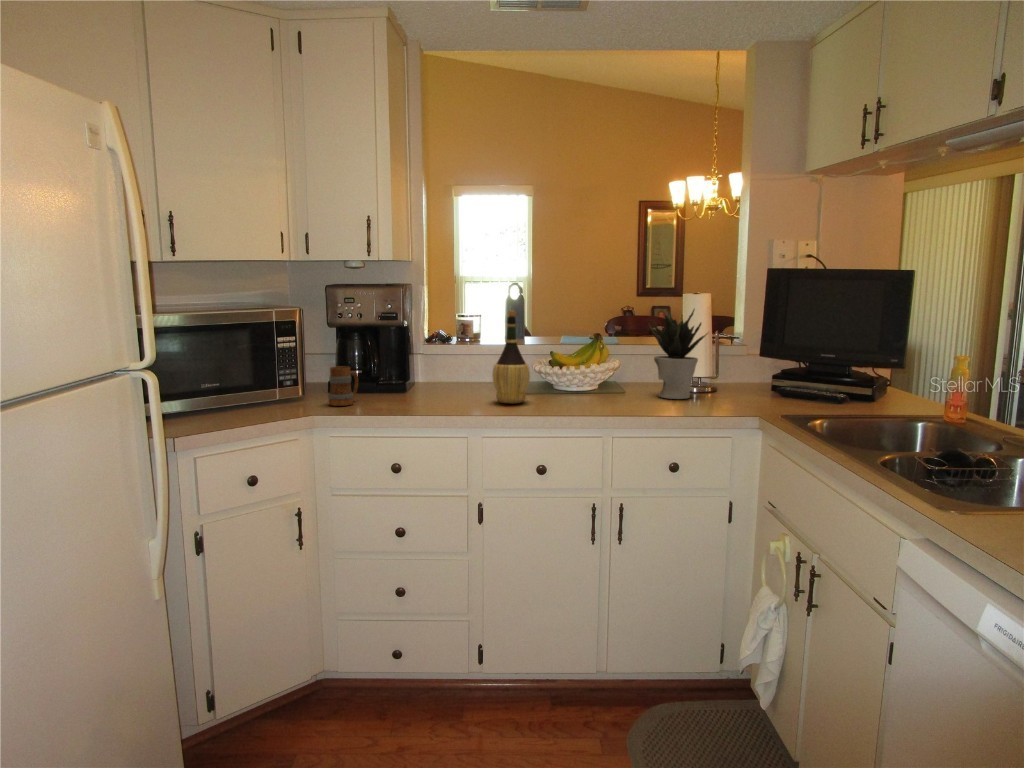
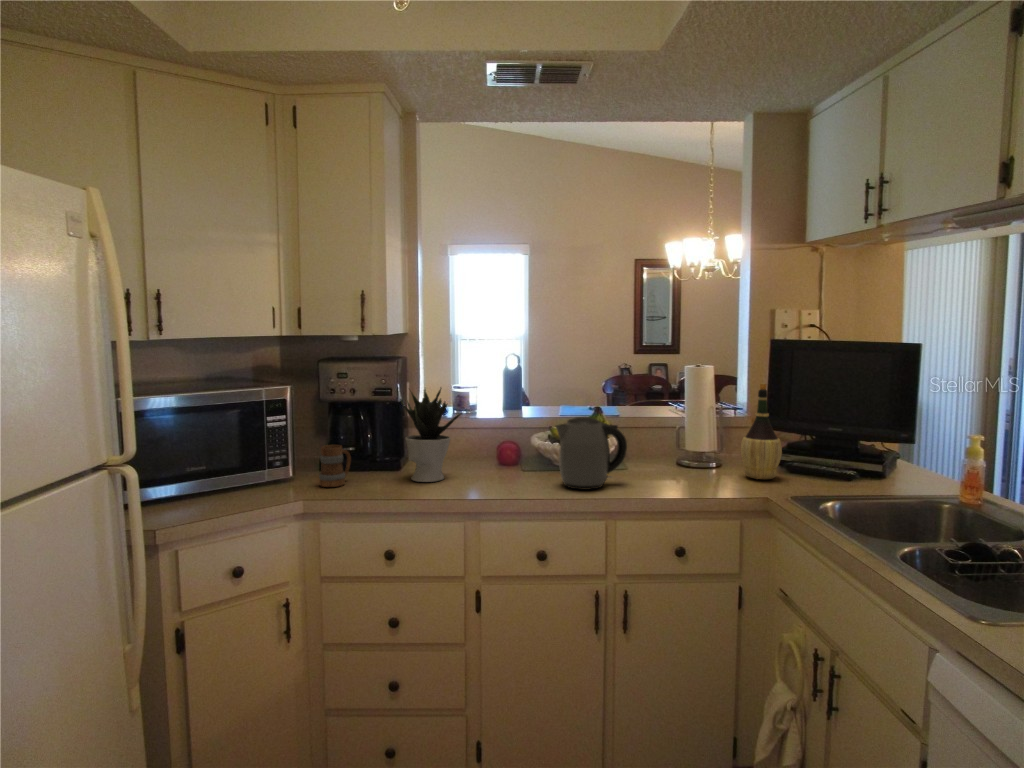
potted plant: present [649,309,707,399] -> present [401,387,462,482]
wine bottle: present [493,310,530,403] -> present [741,383,782,479]
kettle: none [556,340,624,409] -> present [556,417,627,490]

